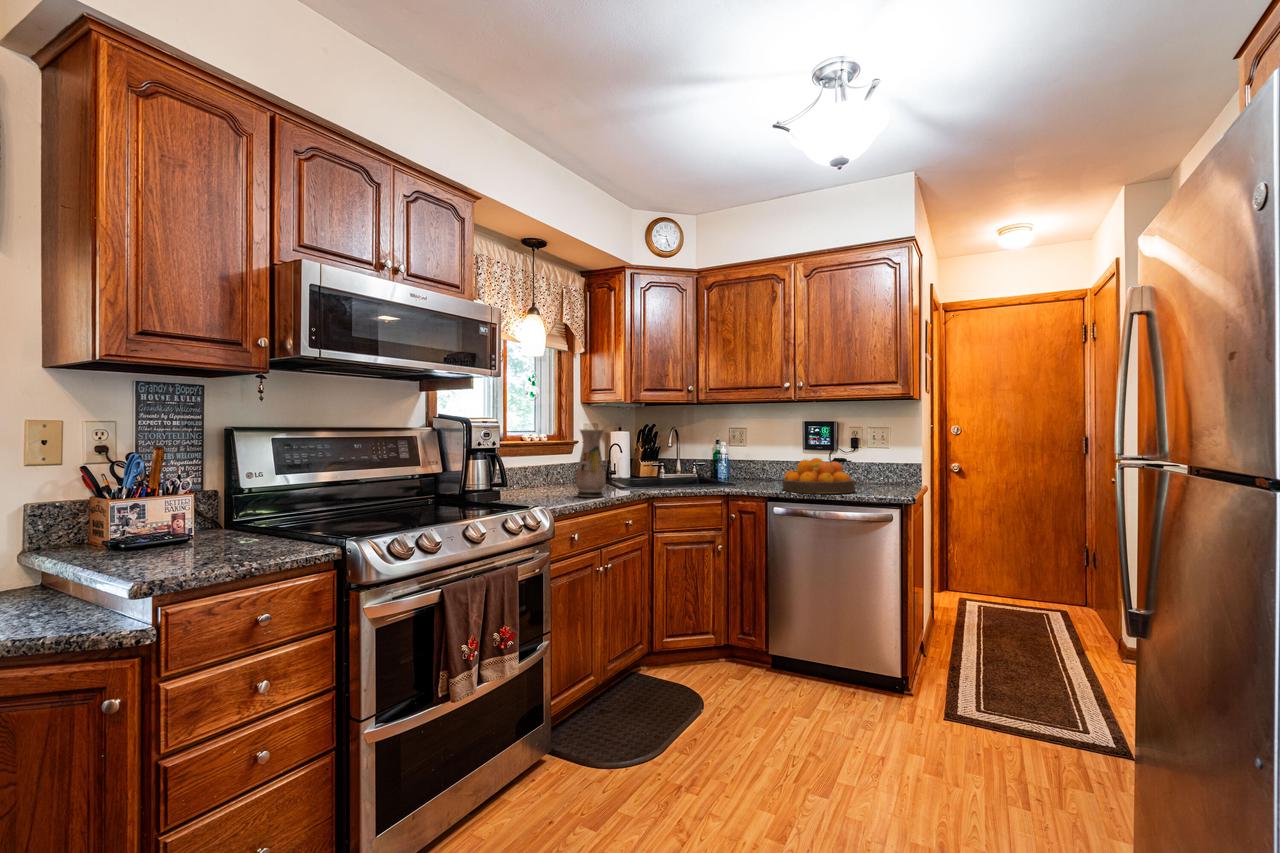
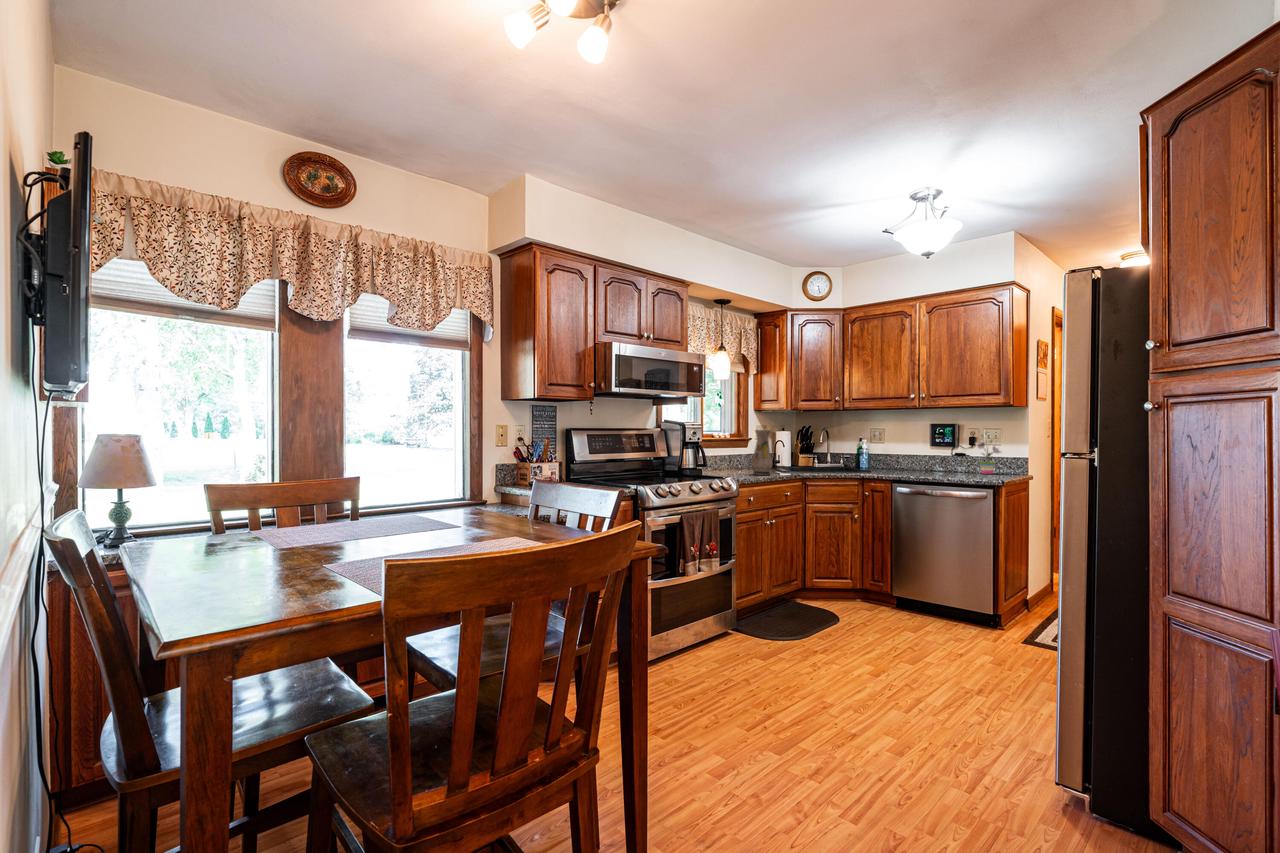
potted plant: none [862,430,896,486] -> present [976,432,1002,474]
fruit bowl: present [782,458,855,494] -> none [905,452,962,477]

